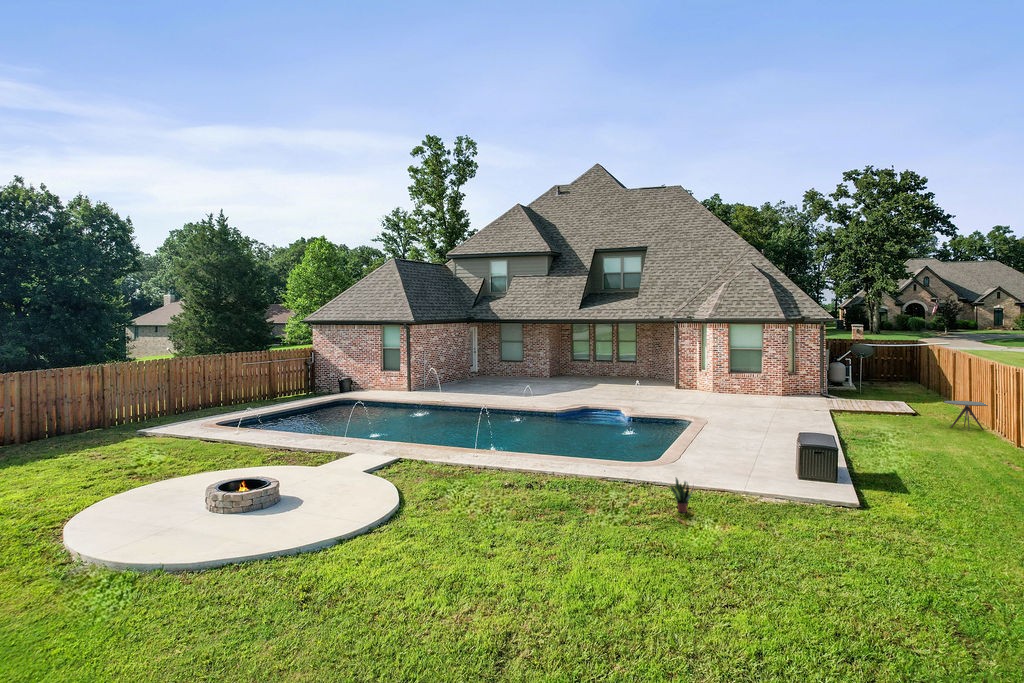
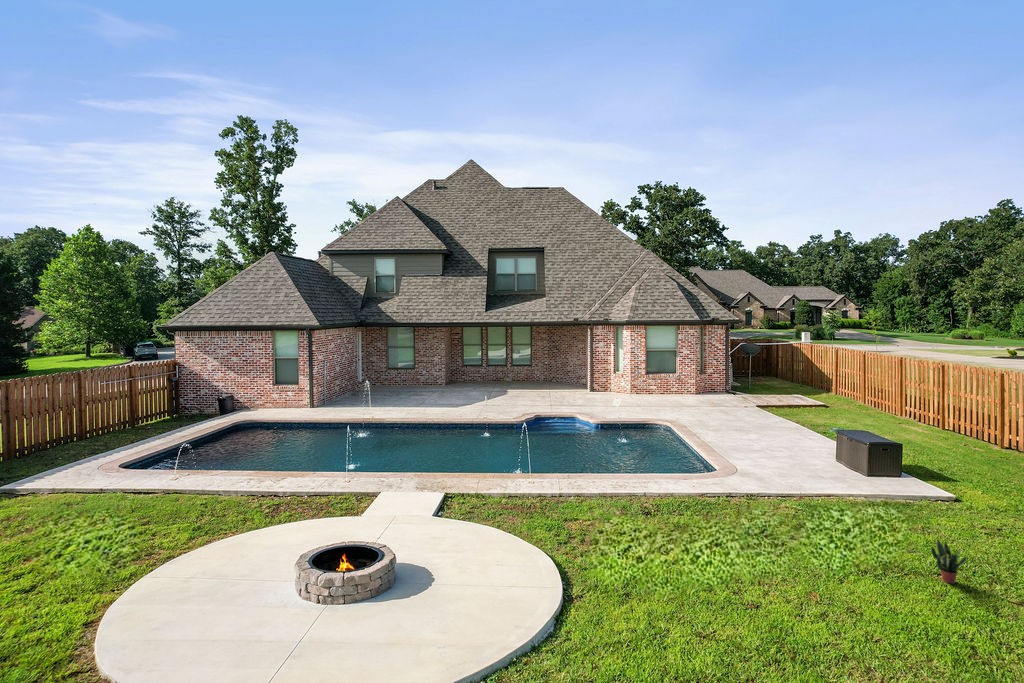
round table: present [944,401,988,431] -> none [873,396,914,423]

